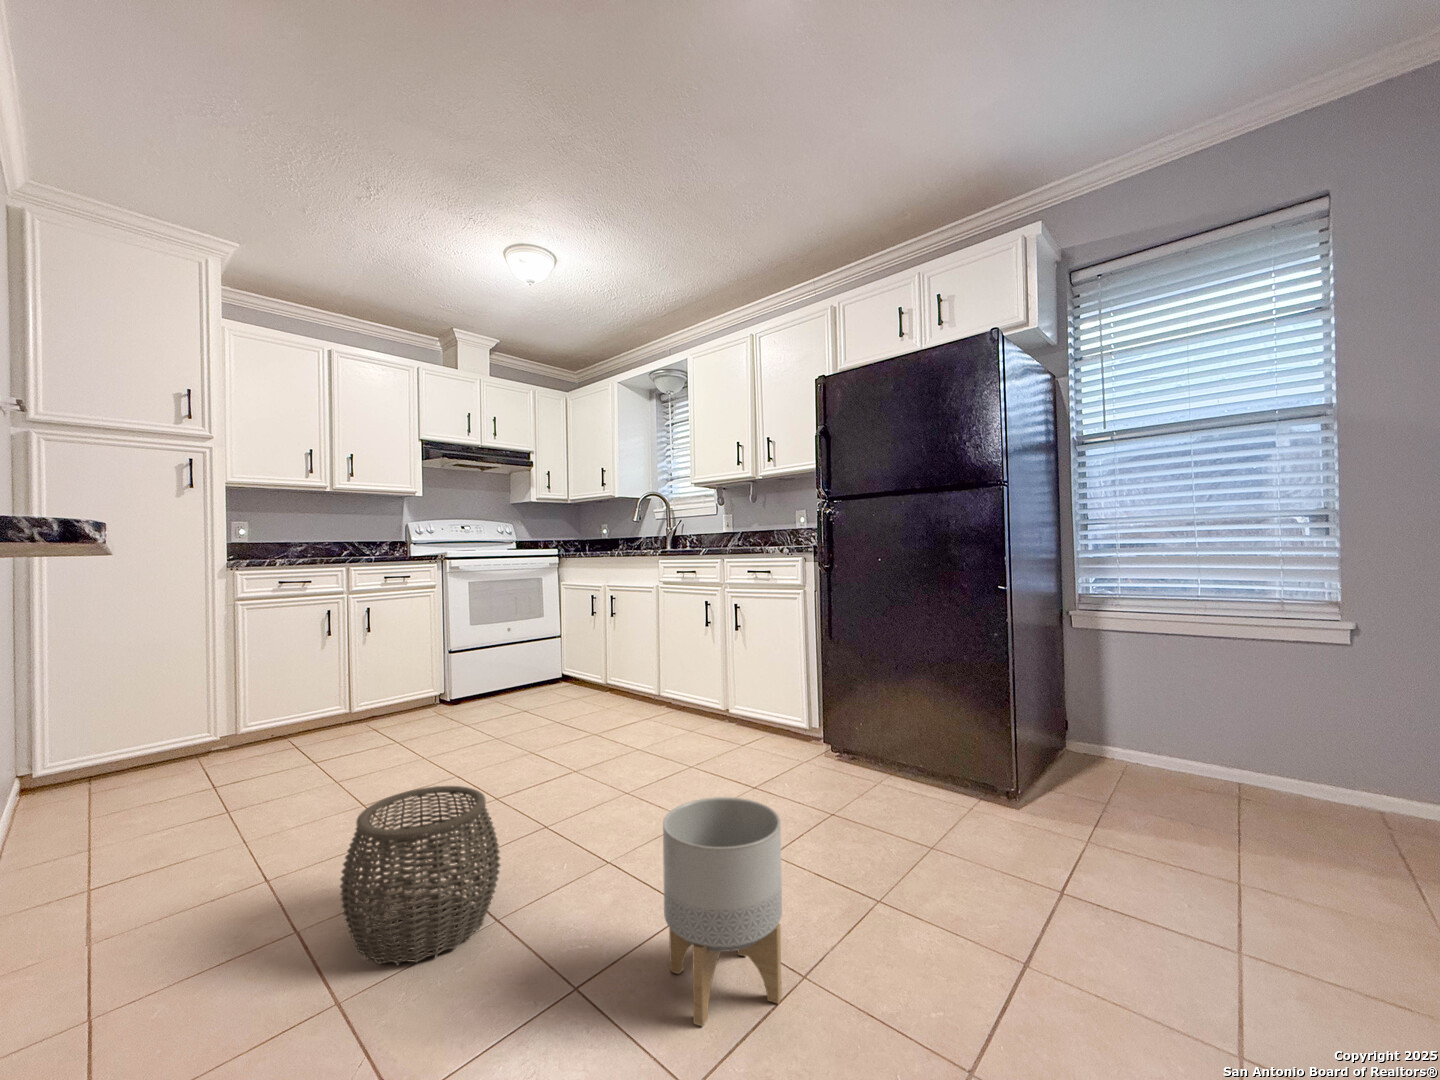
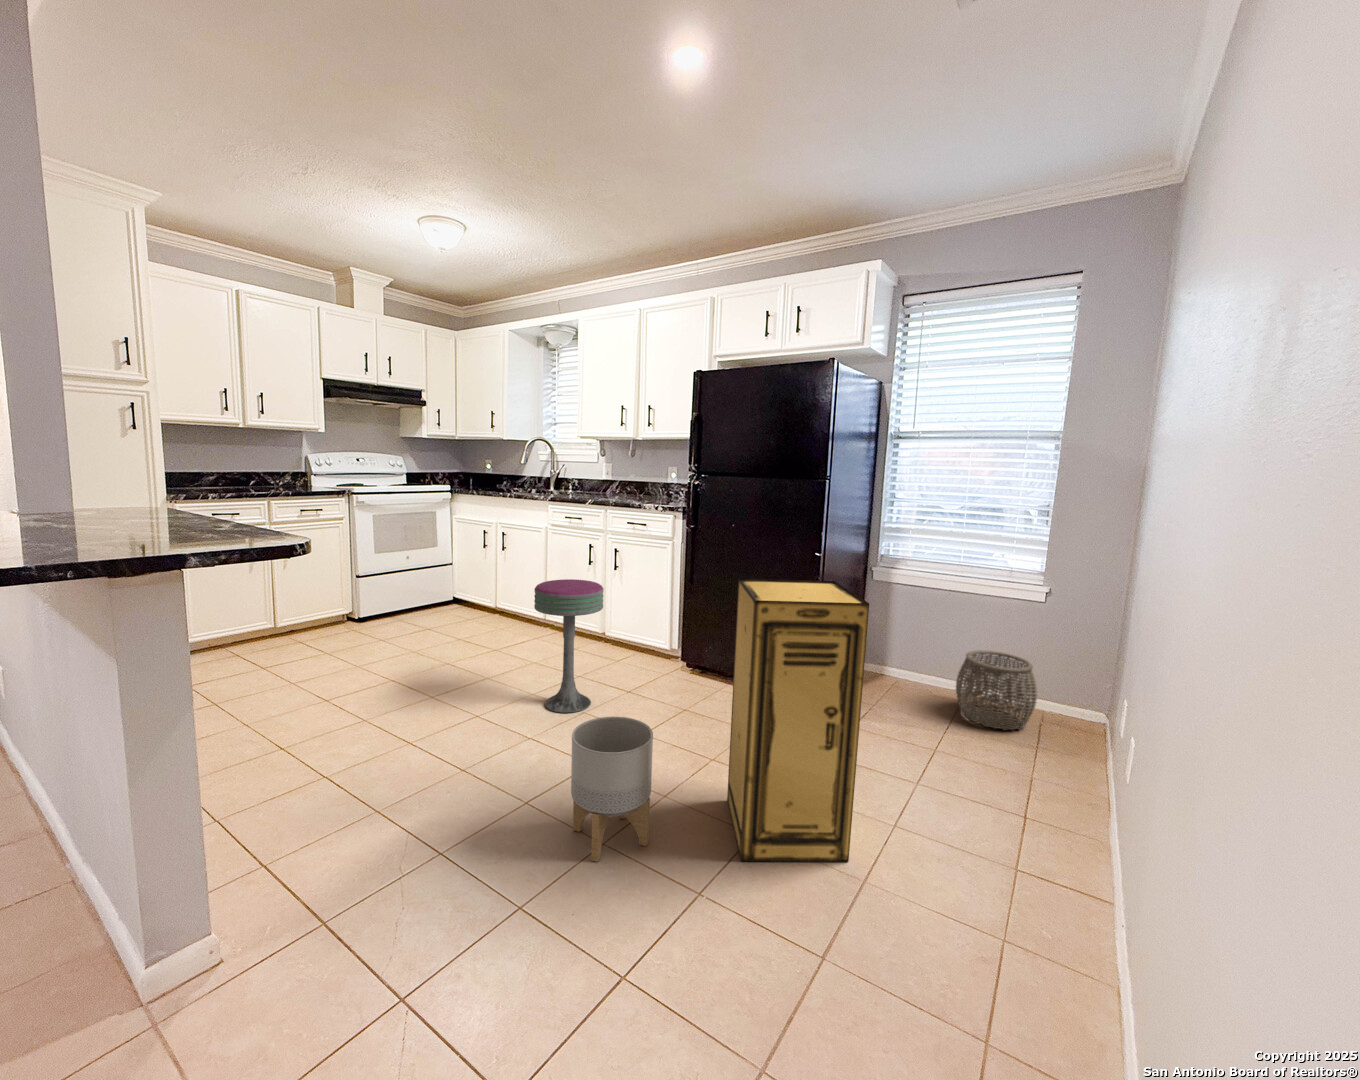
storage cabinet: none [893,594,1120,1052] -> present [727,578,869,862]
bar stool: none [633,633,717,804] -> present [534,579,604,713]
woven basket: present [340,786,500,965] -> present [956,650,1037,730]

